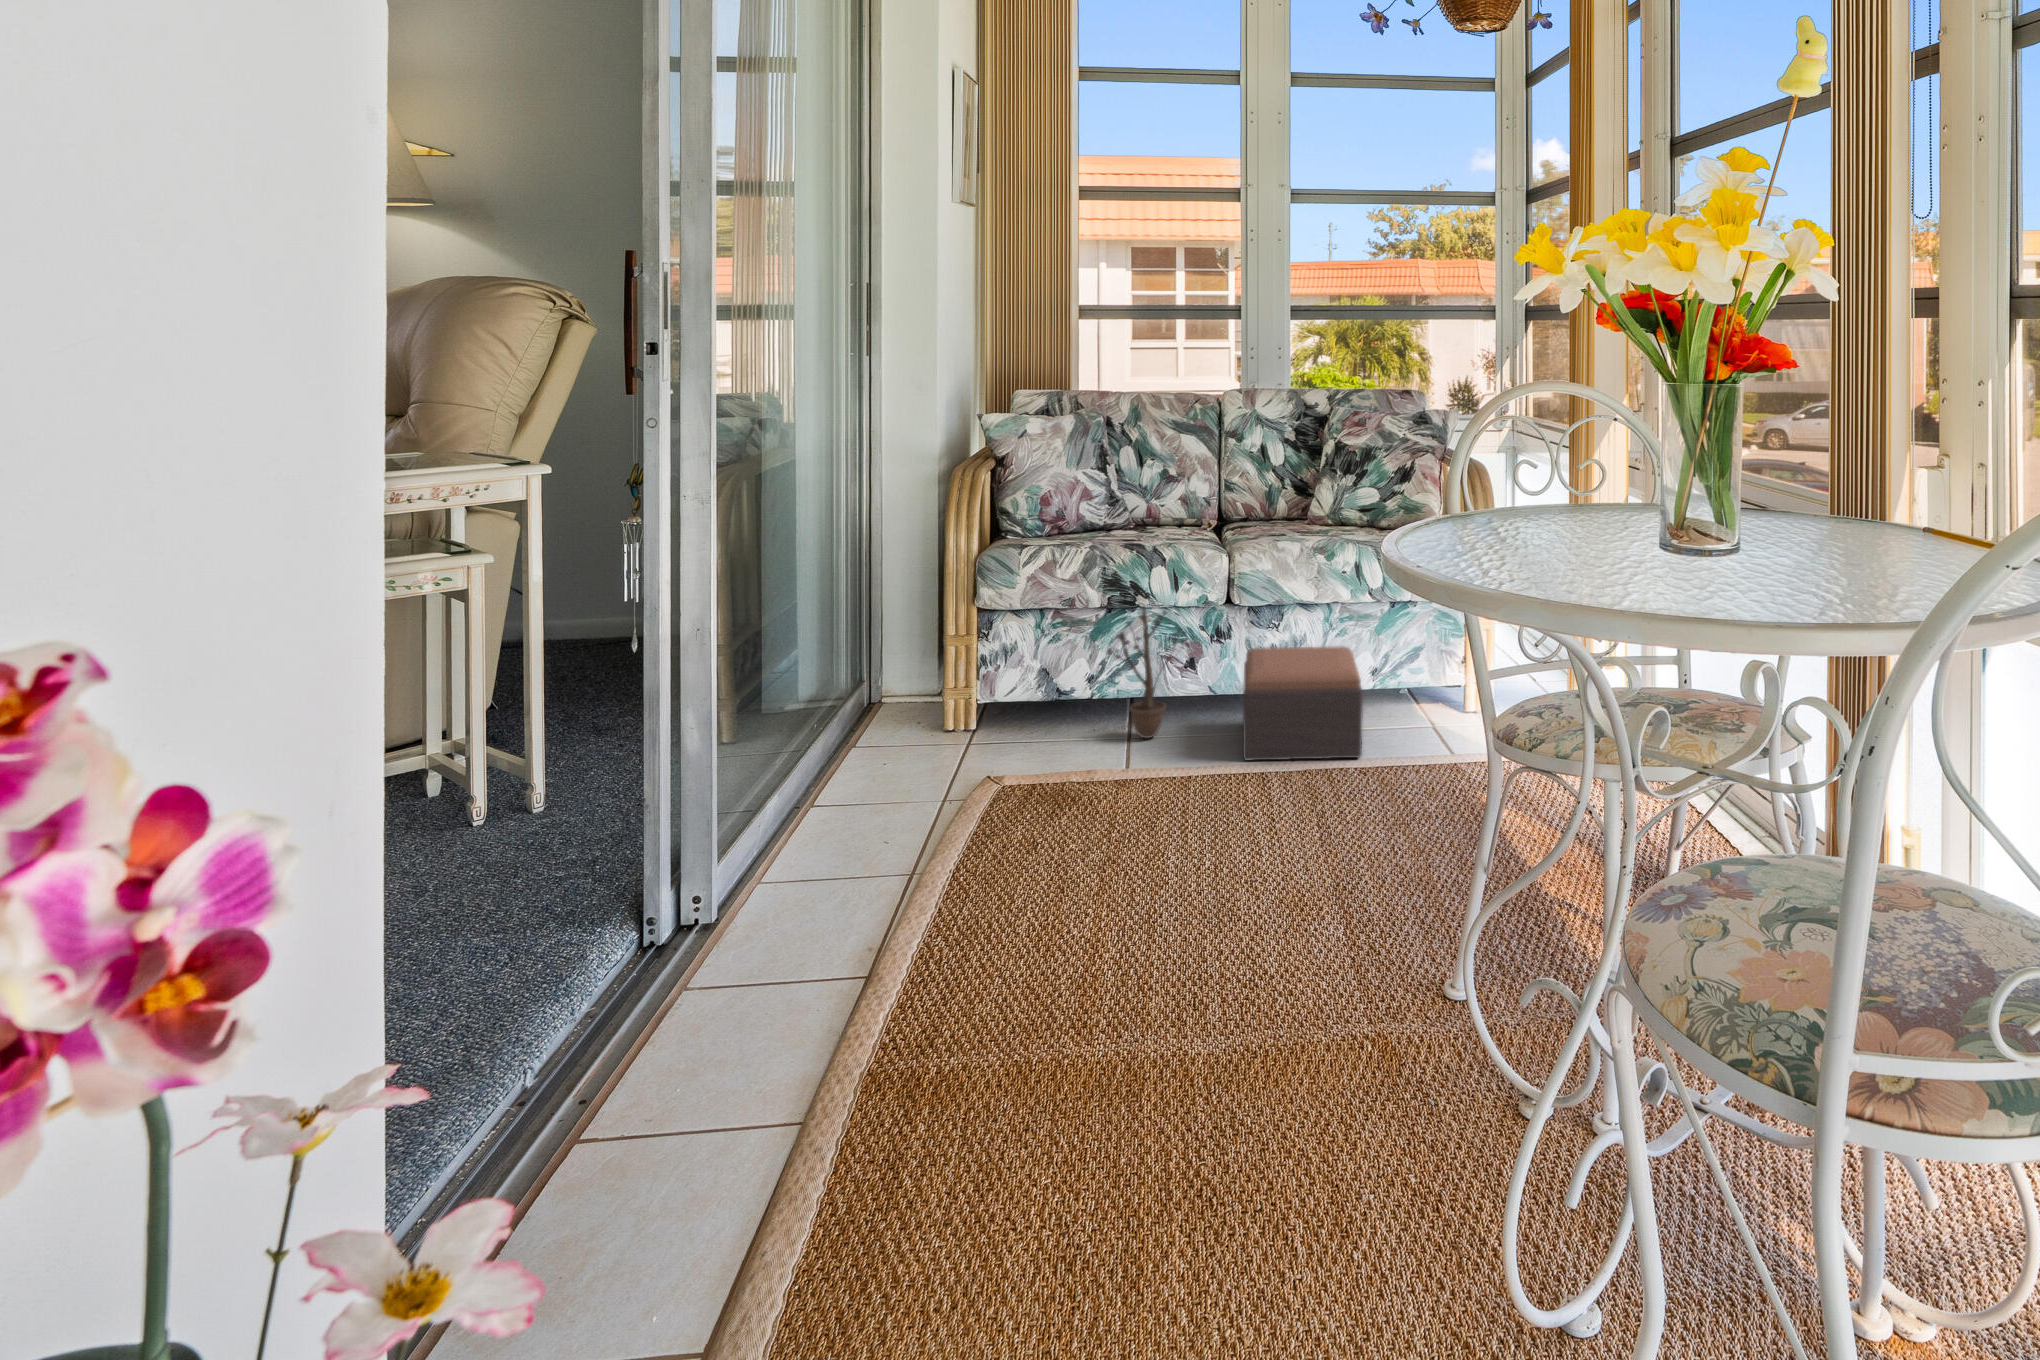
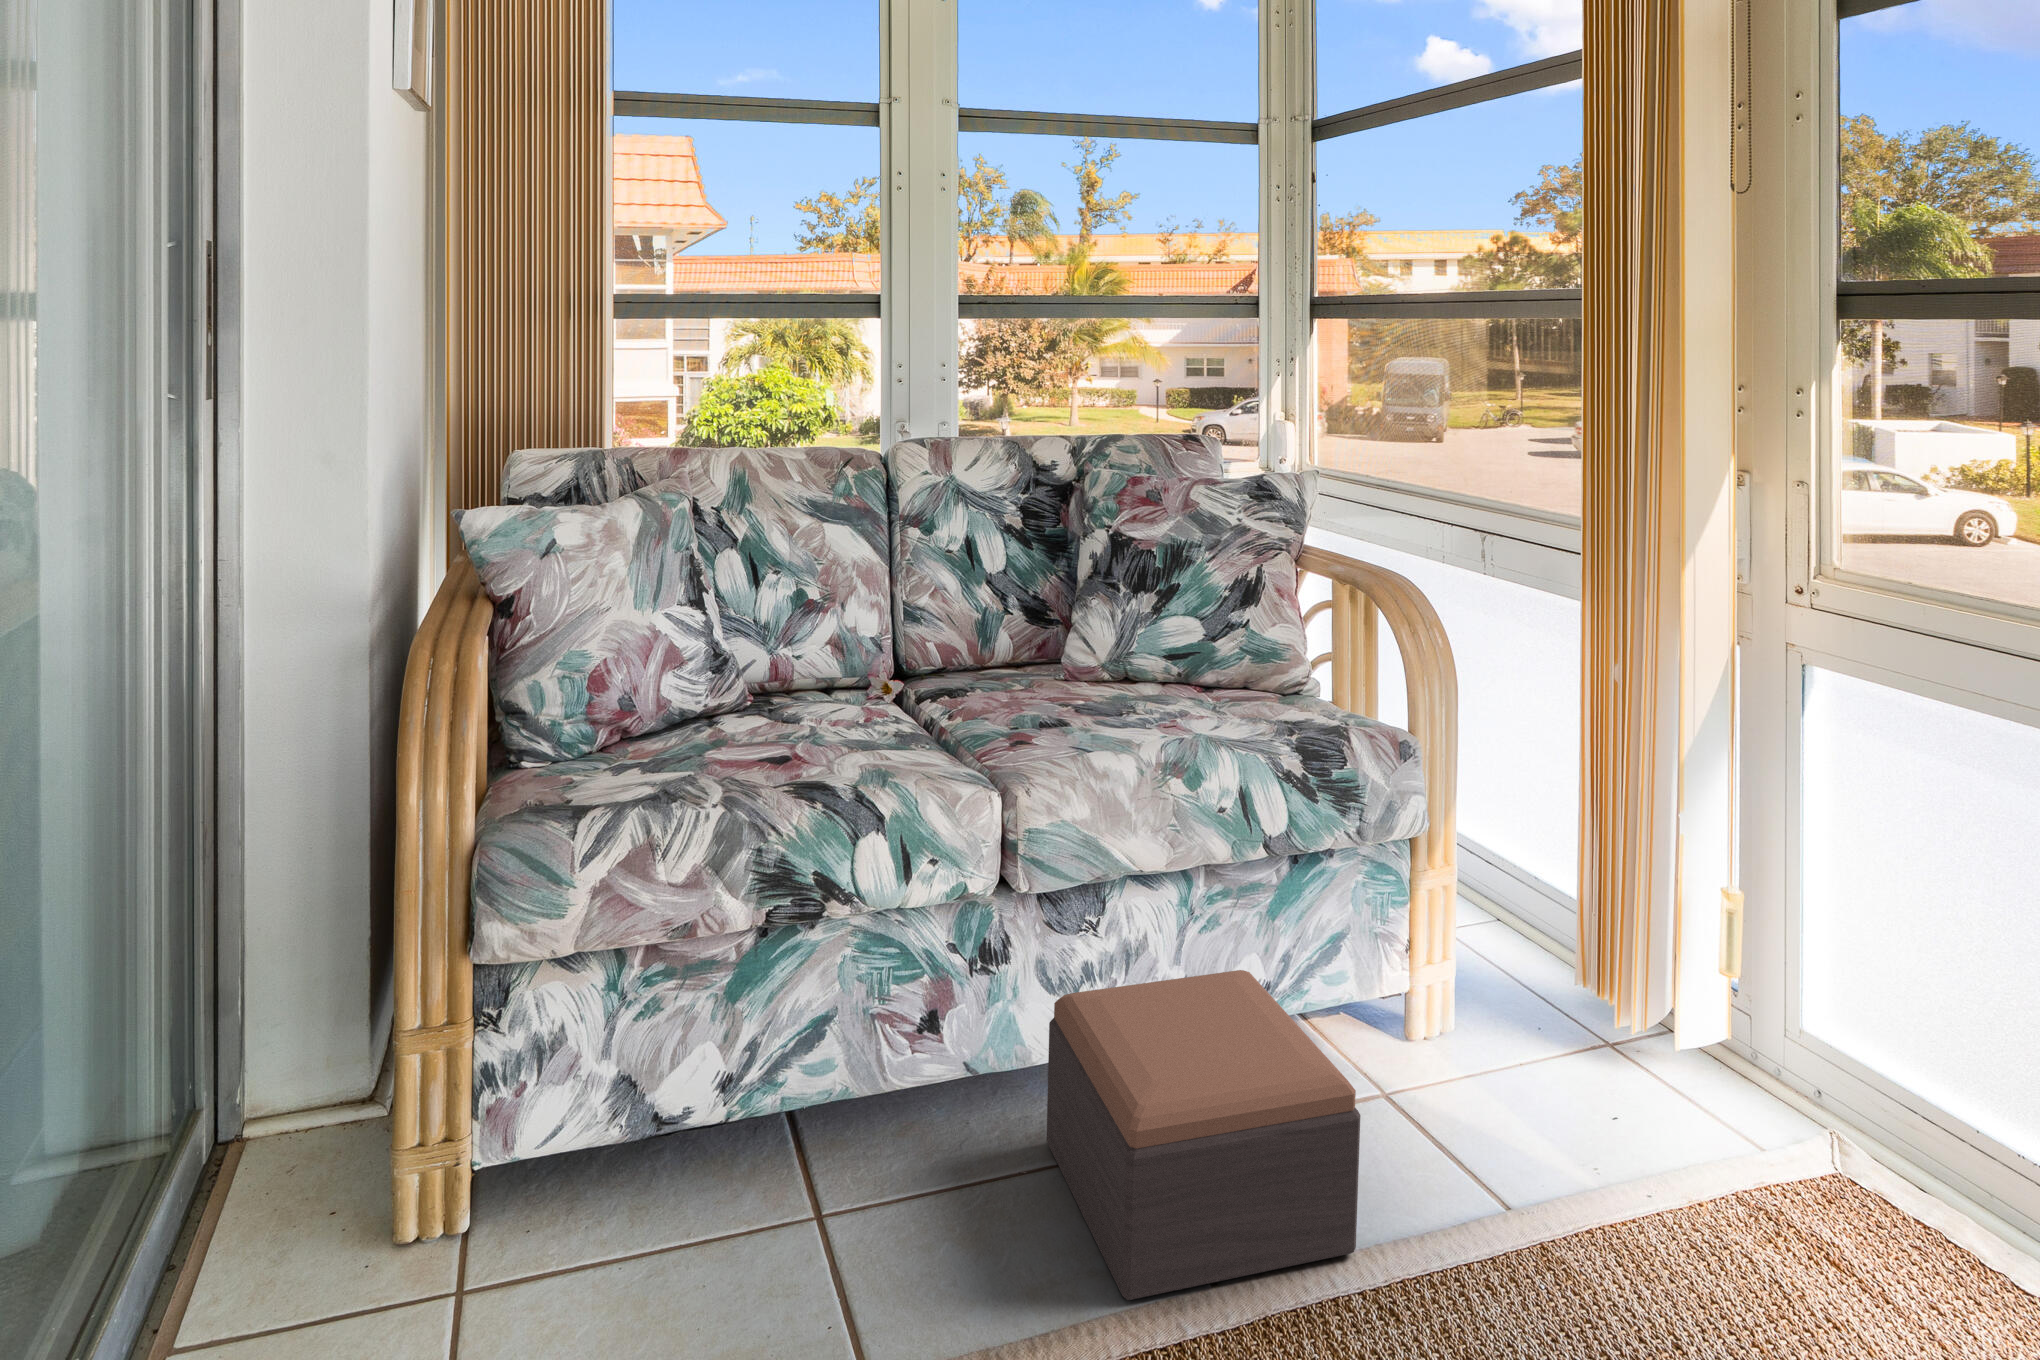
decorative plant: present [1094,606,1190,739] -> none [747,946,966,1238]

